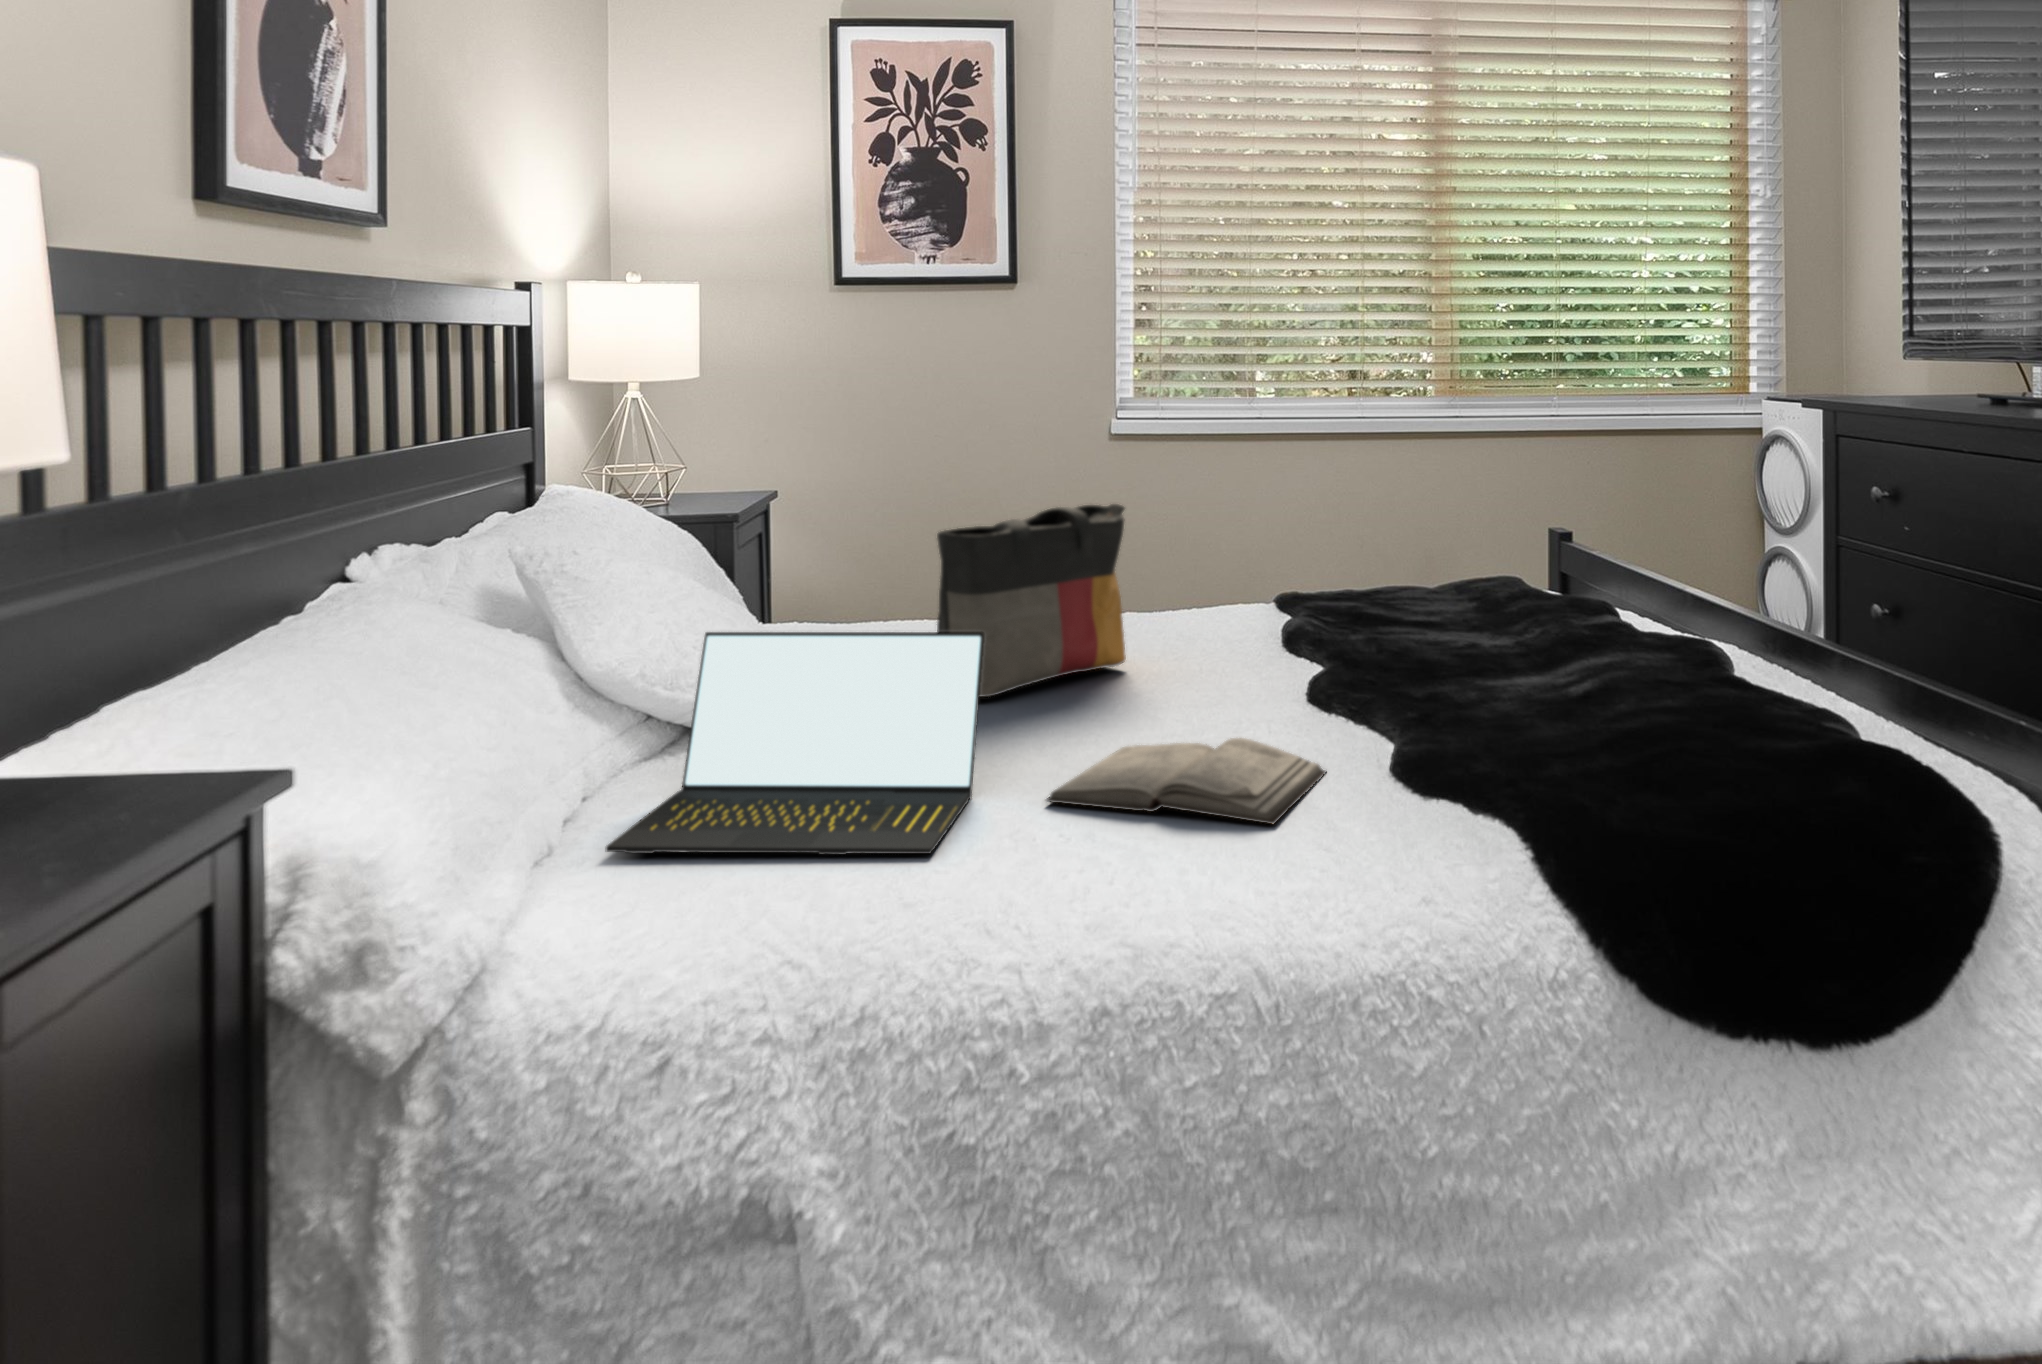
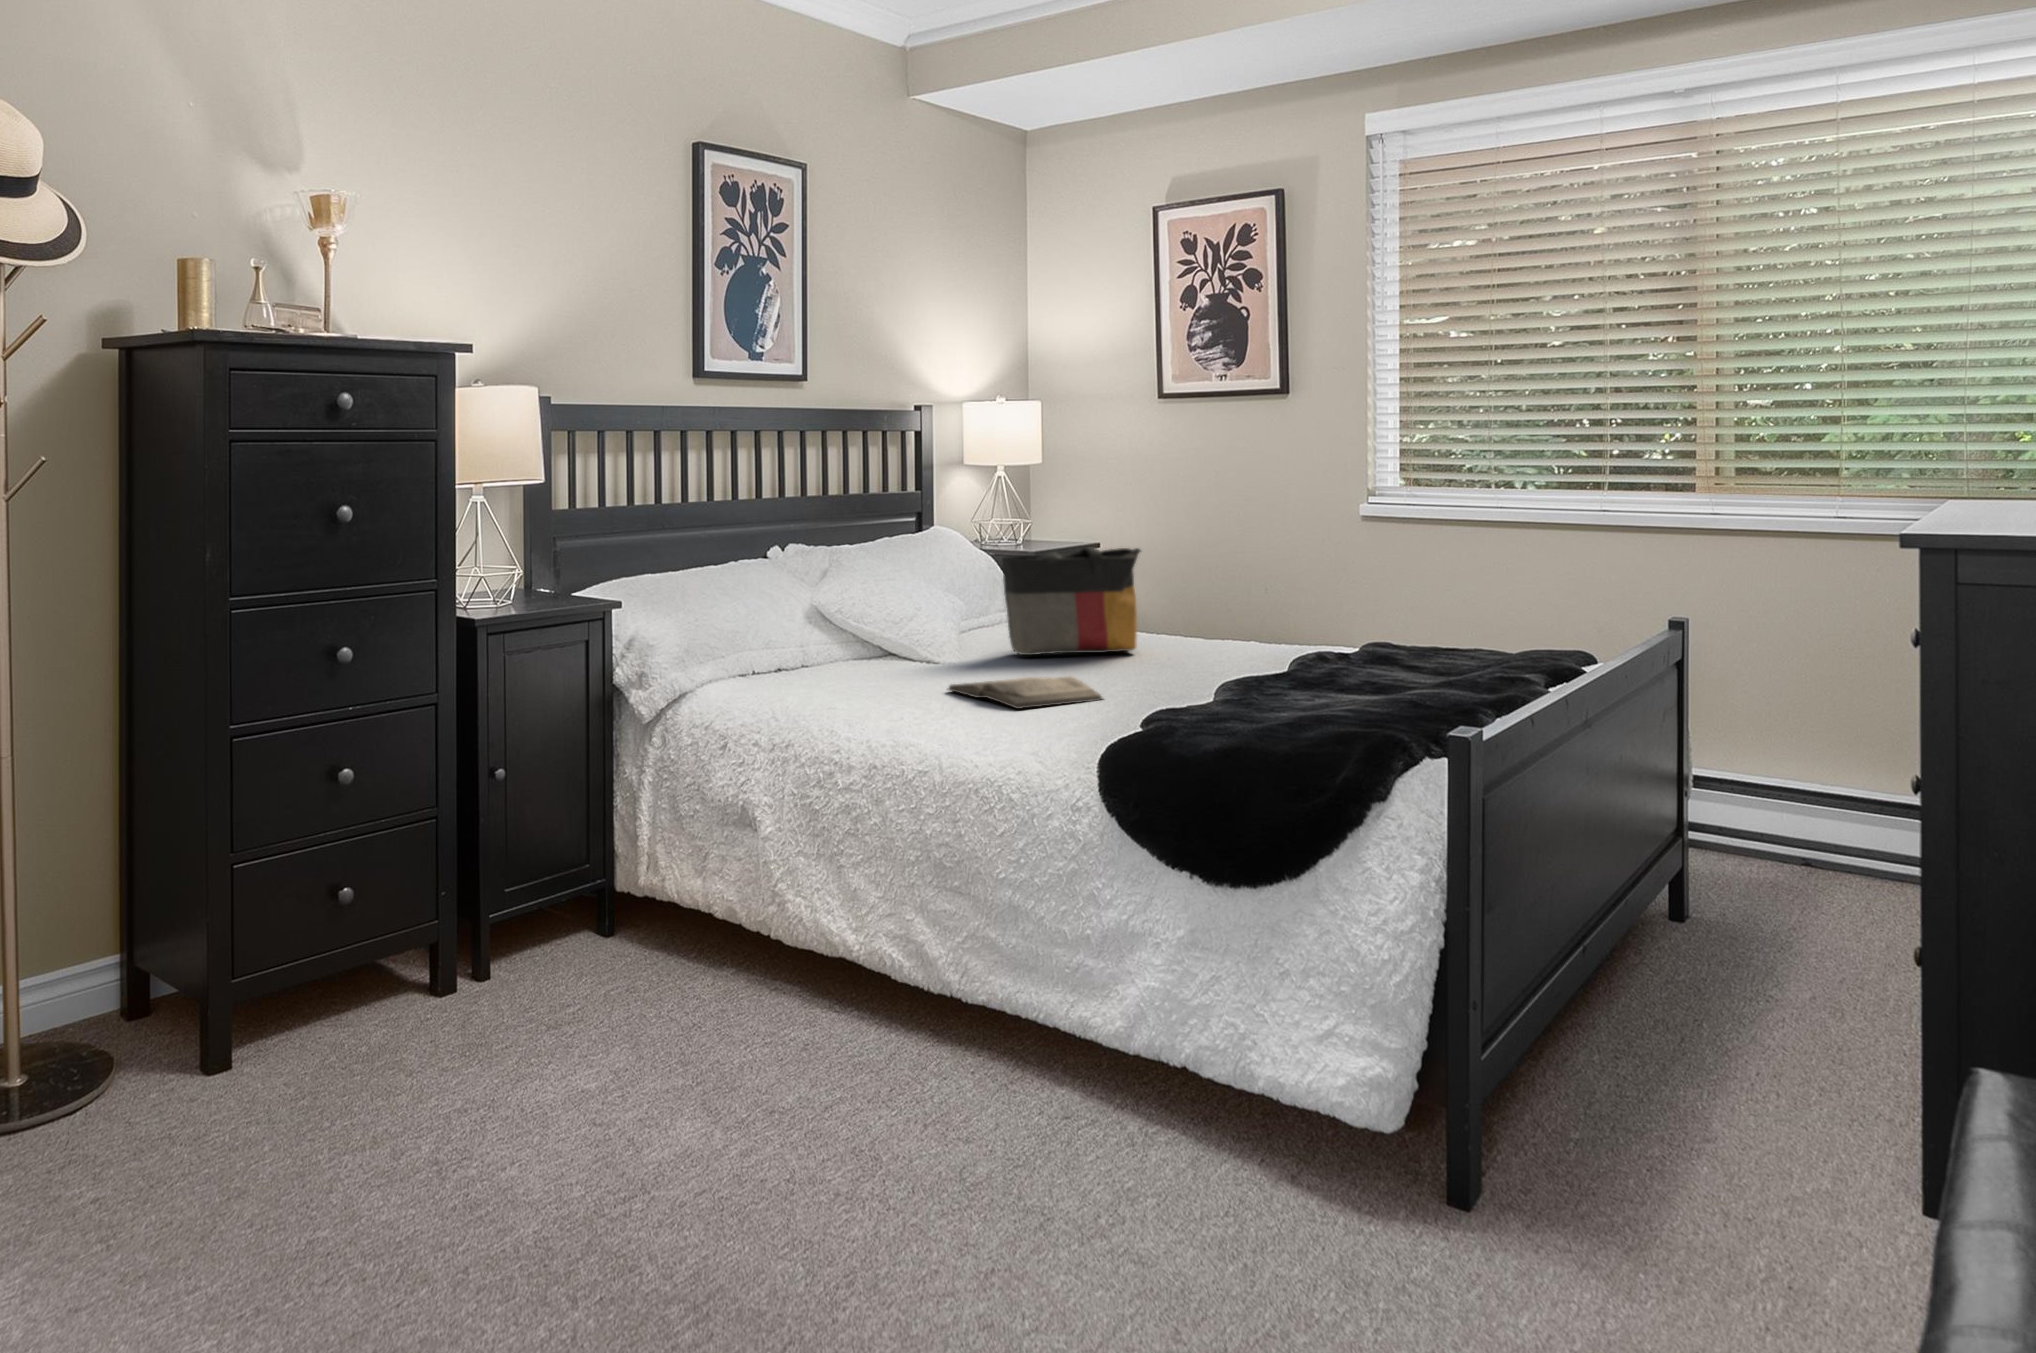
laptop: present [605,632,984,855] -> none [758,594,948,697]

